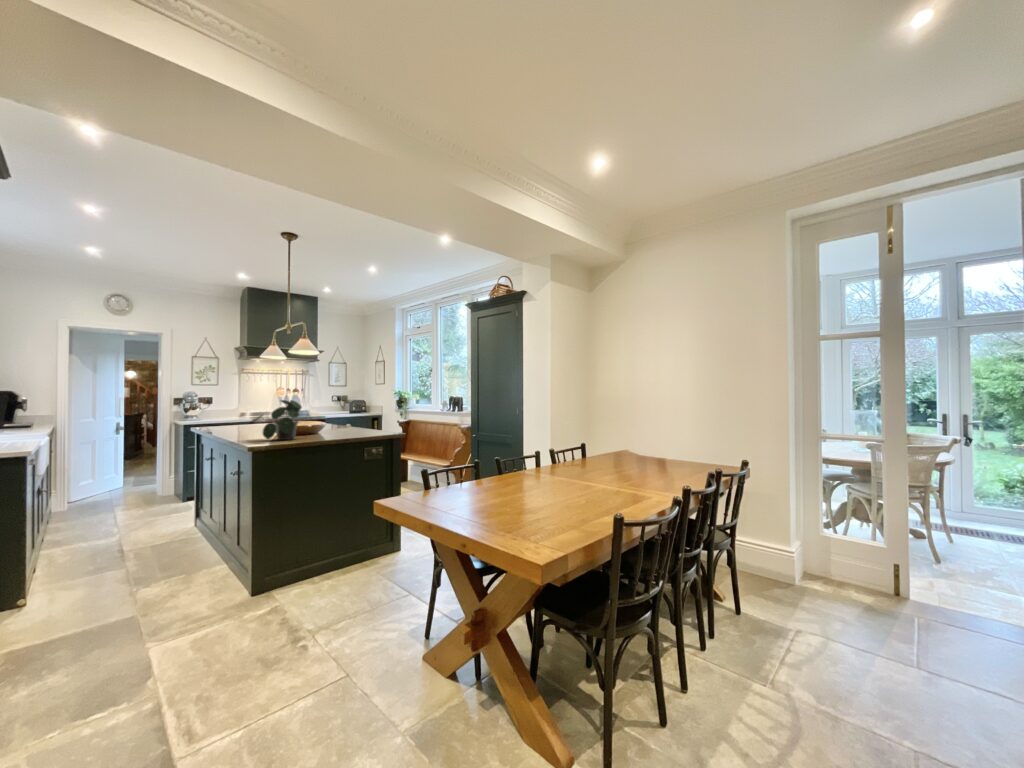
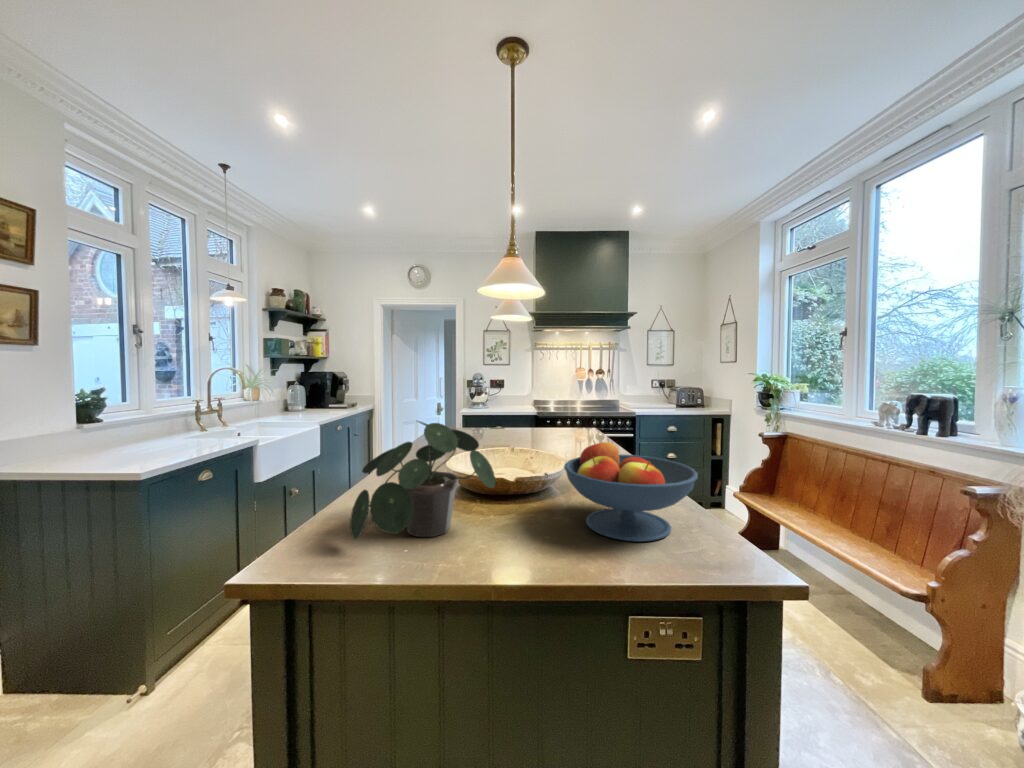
fruit bowl: none [333,408,378,435] -> present [564,441,698,542]

